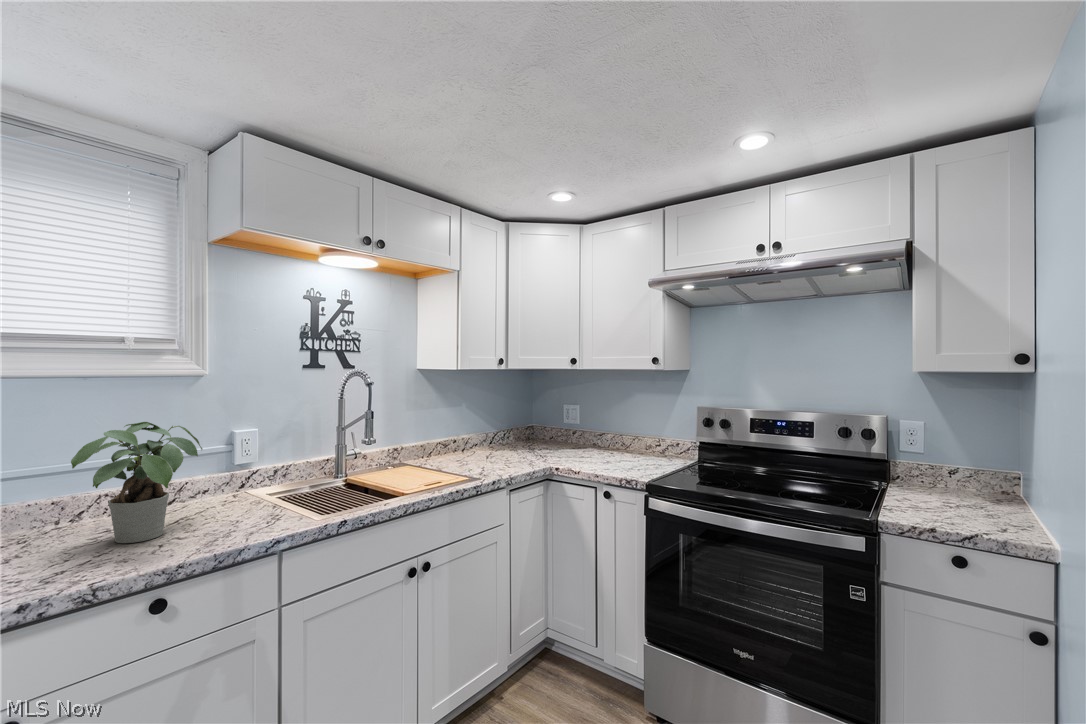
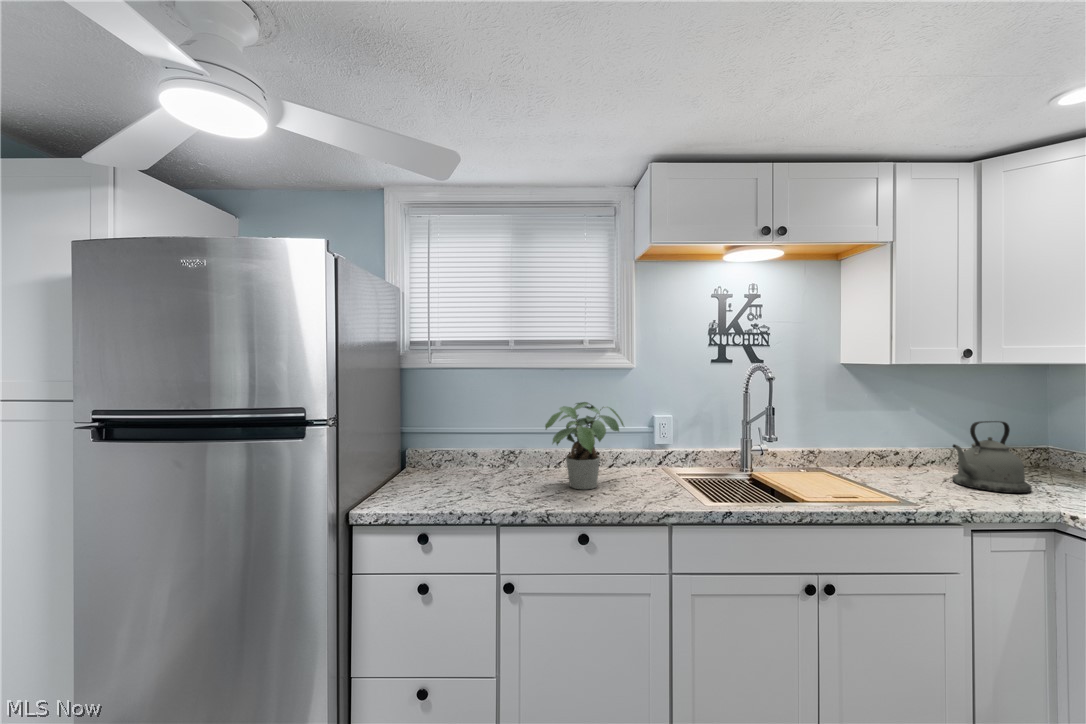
kettle: none [493,410,535,461] -> present [952,421,1032,493]

